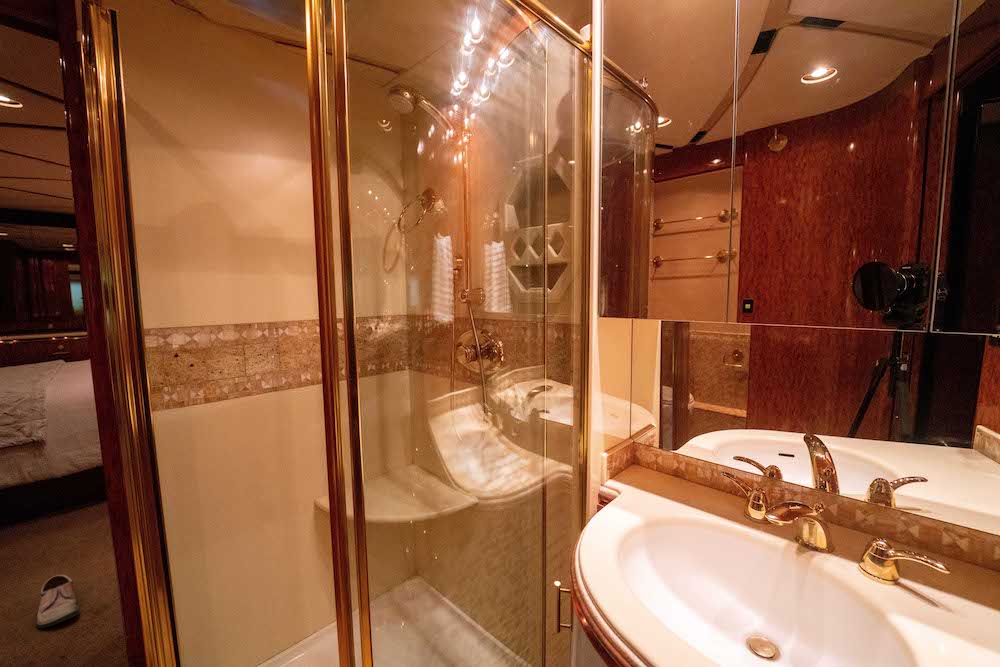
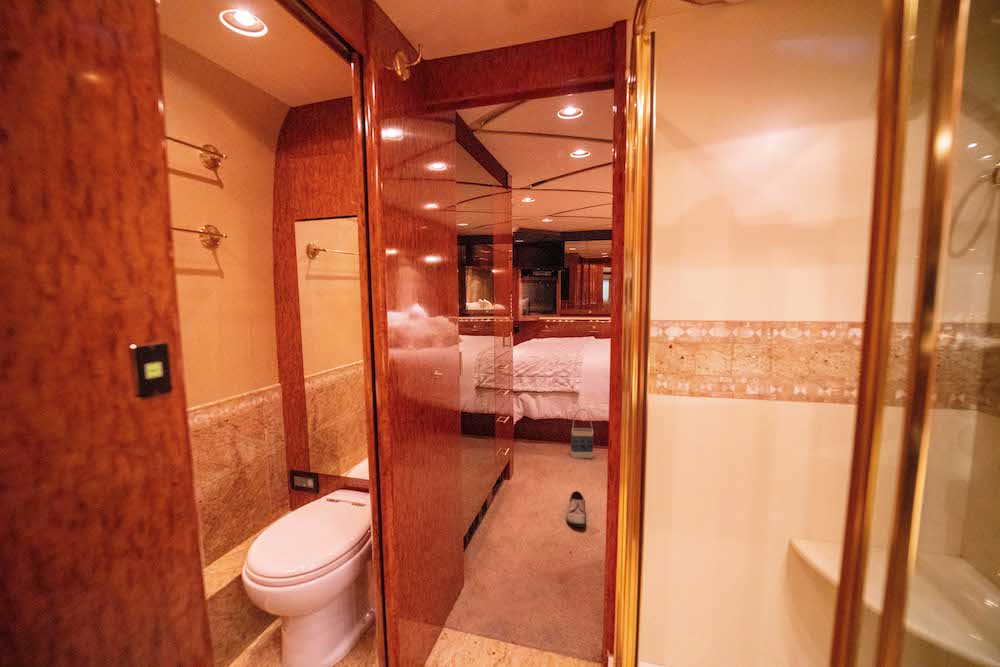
bag: none [33,461,83,536] -> present [571,409,593,458]

